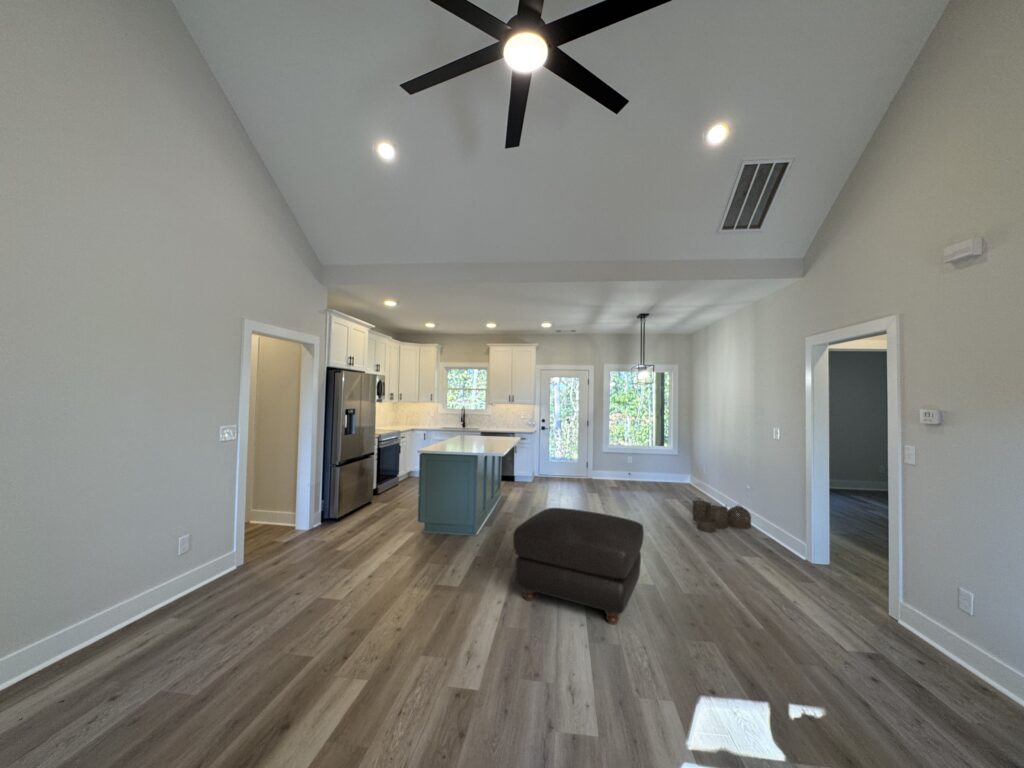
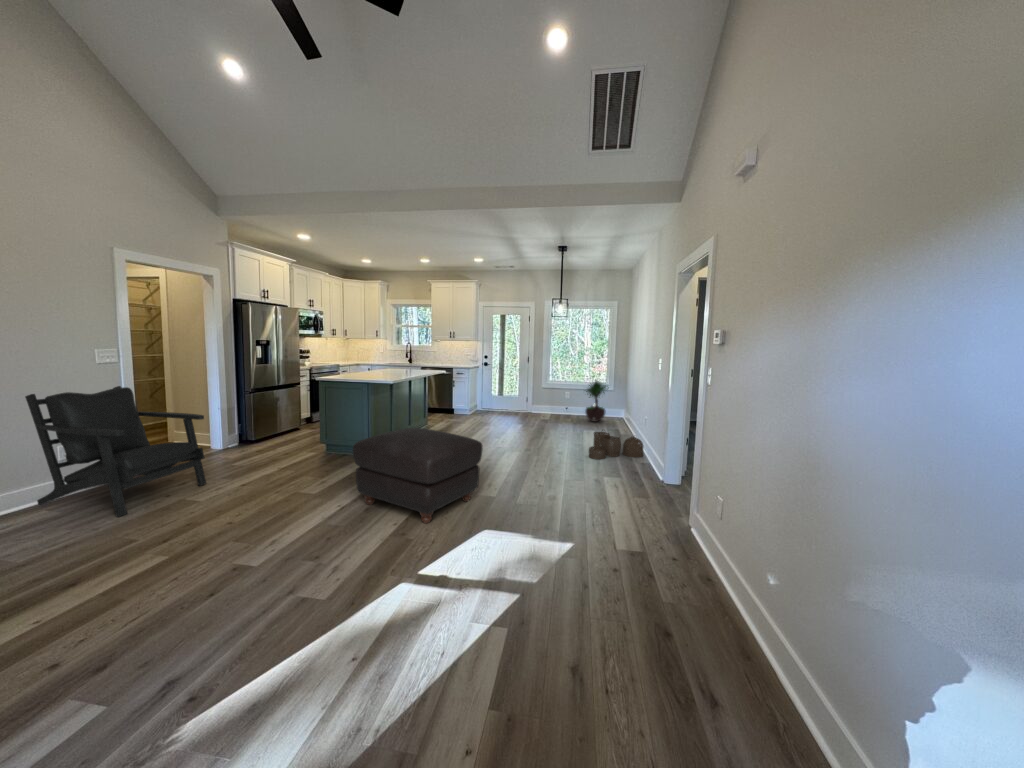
potted tree: none [648,439,676,485] -> present [585,380,606,422]
armchair: none [155,467,333,629] -> present [25,386,206,517]

